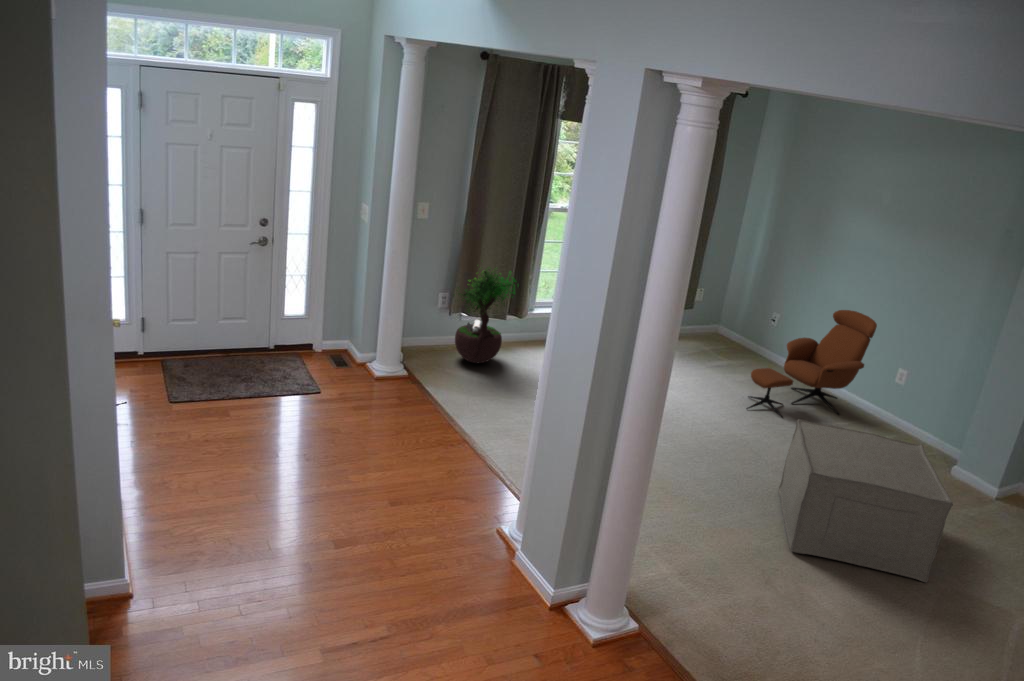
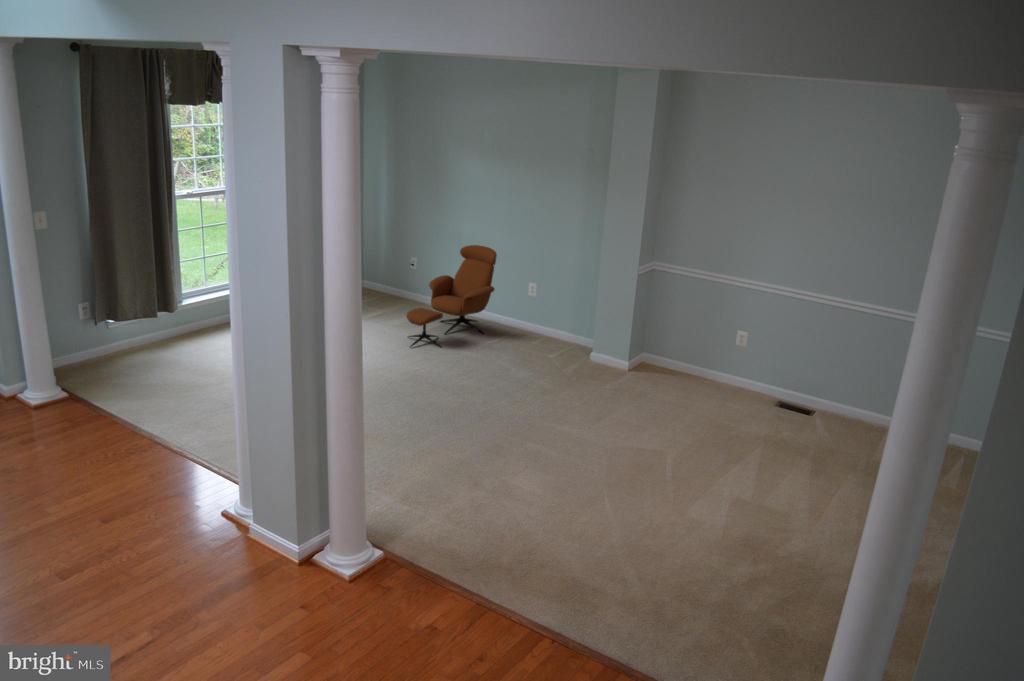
potted tree: present [455,267,515,363] -> none [98,260,168,366]
ottoman: present [778,419,953,582] -> none [458,340,592,452]

